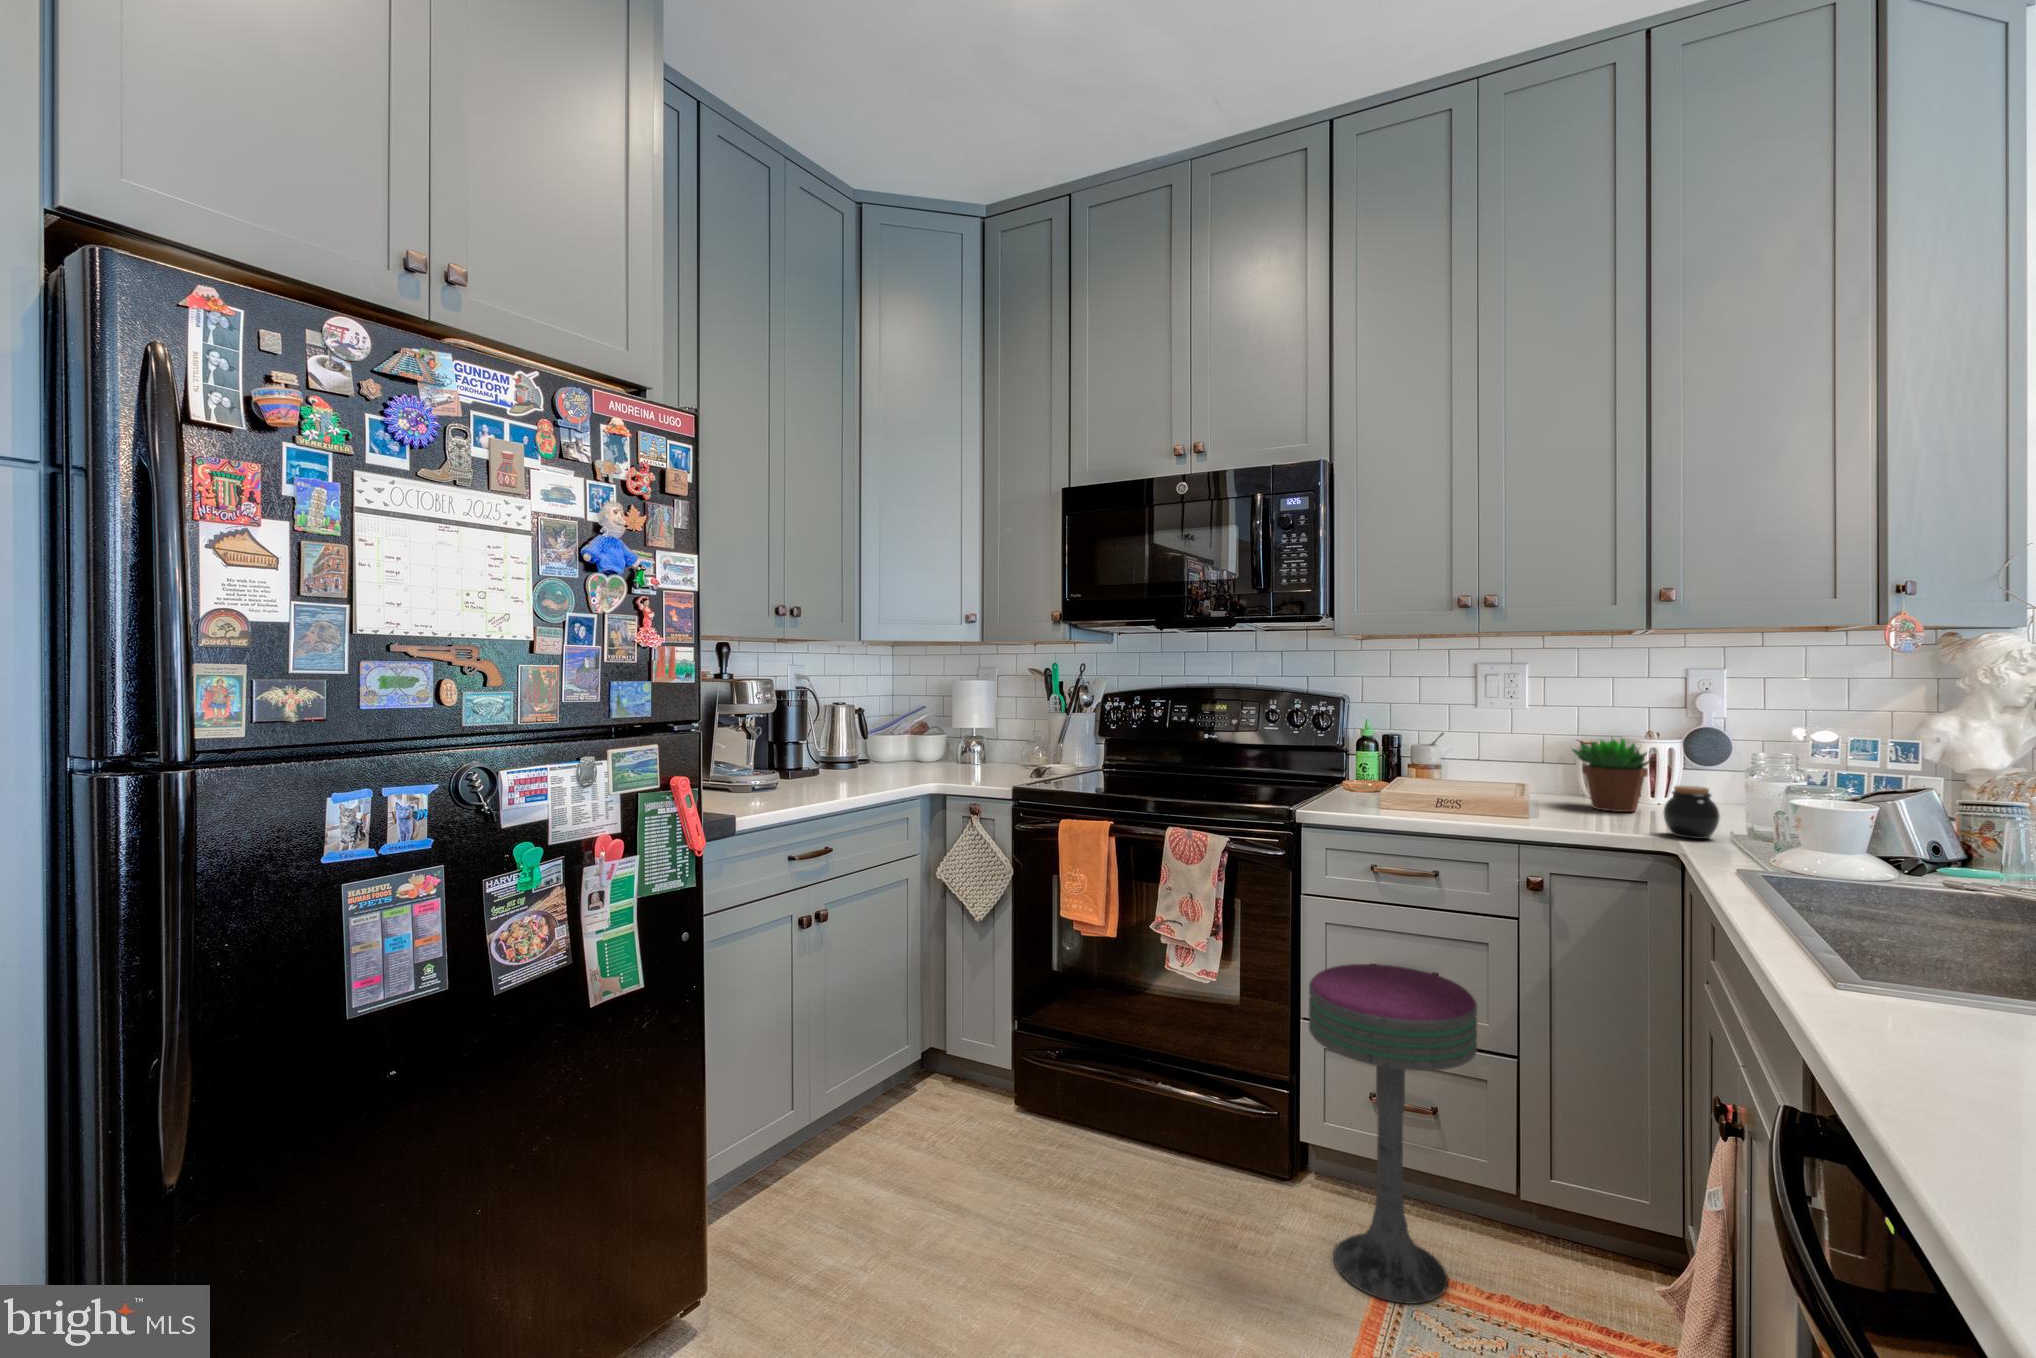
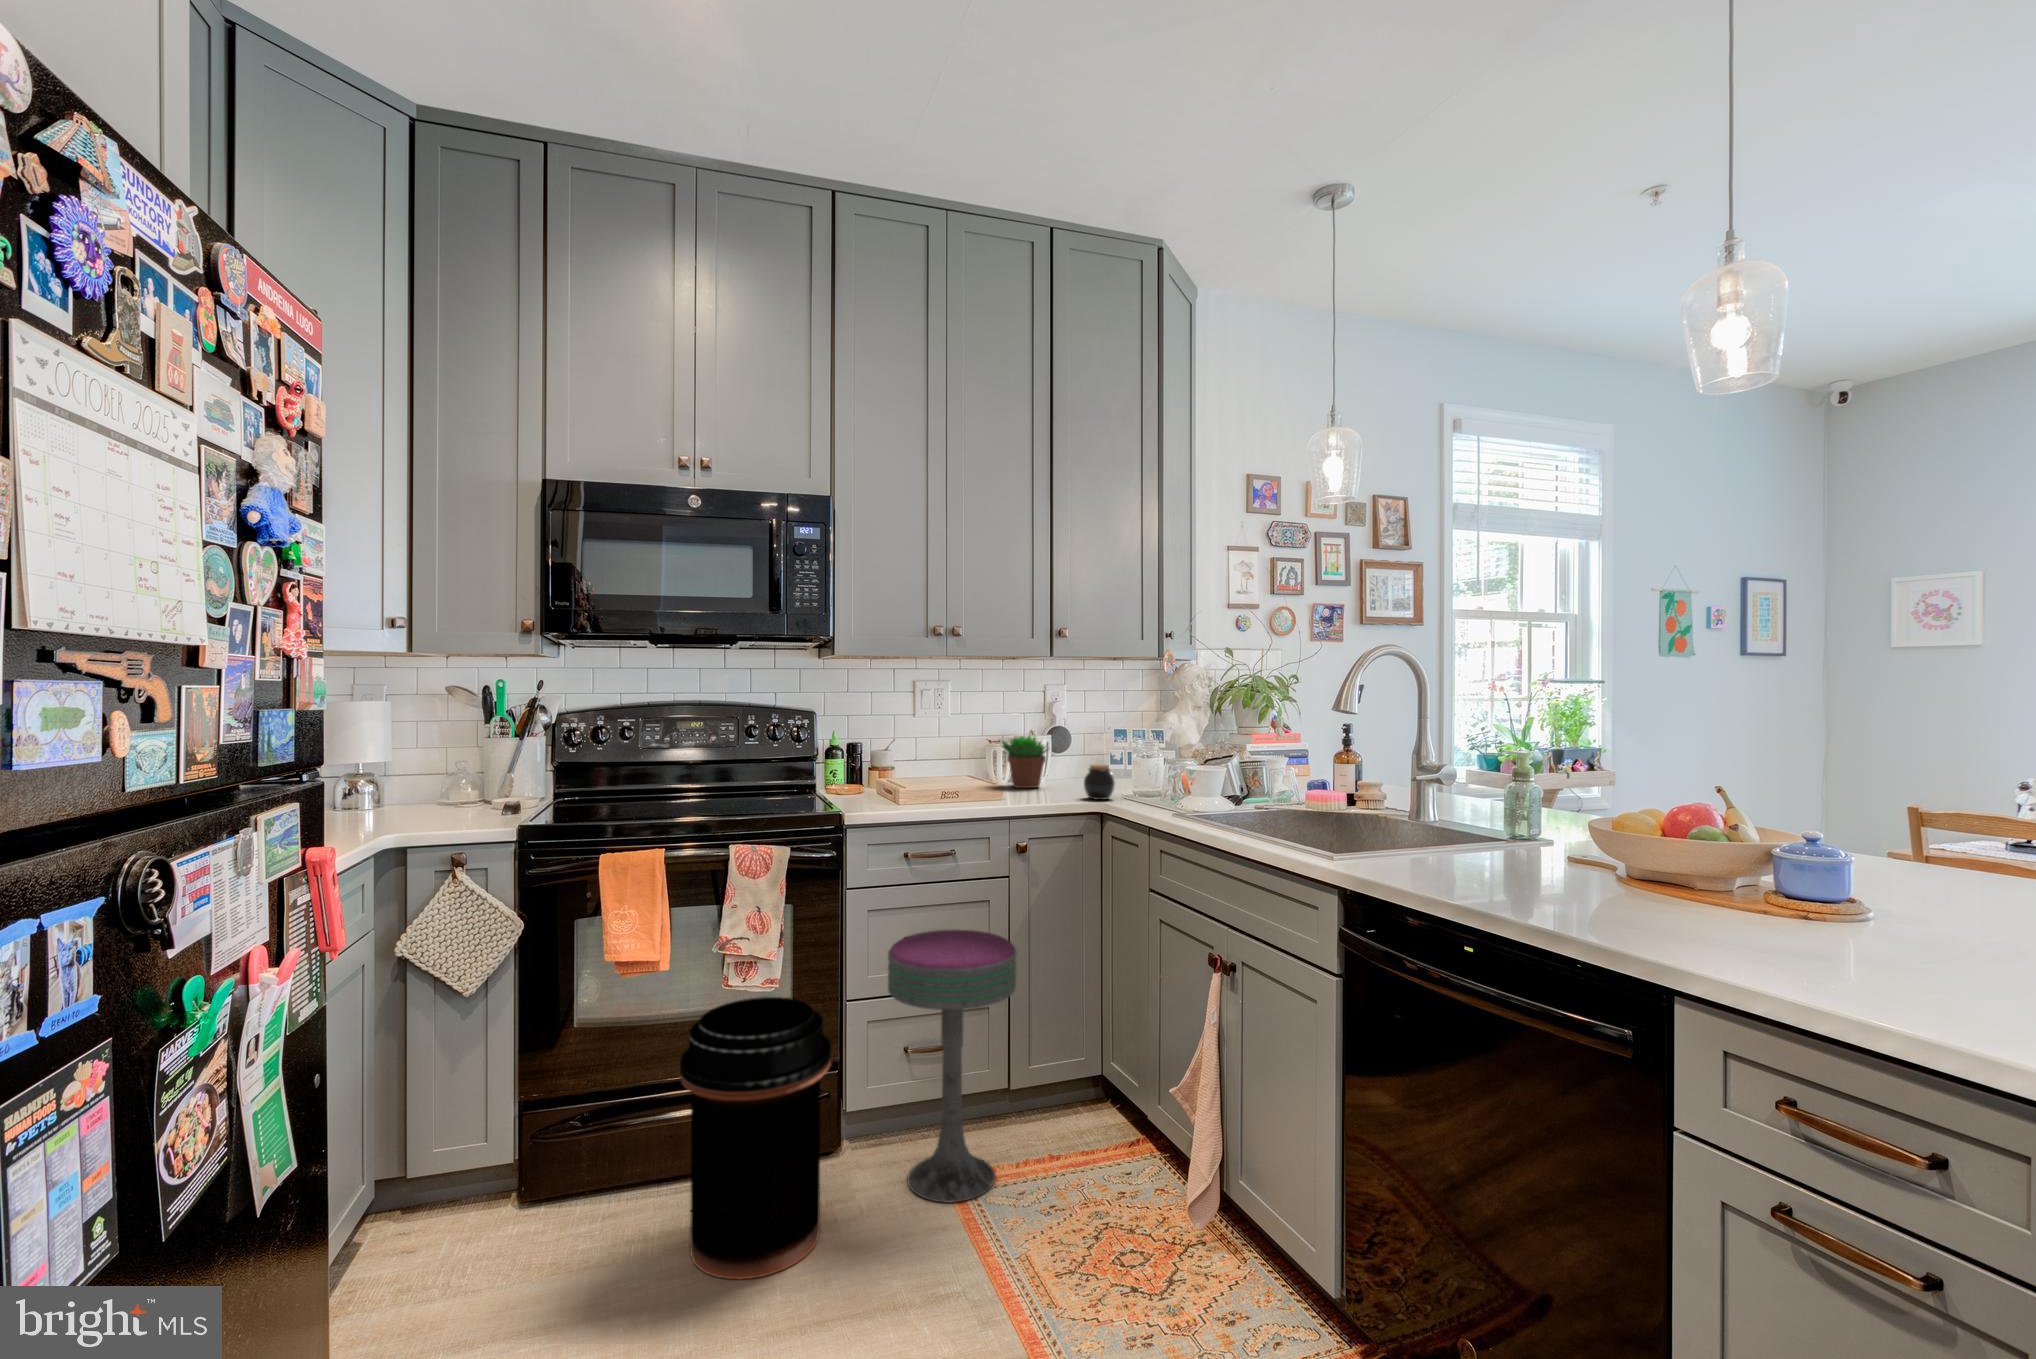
trash can: none [1080,983,1229,1265] -> present [680,997,831,1279]

